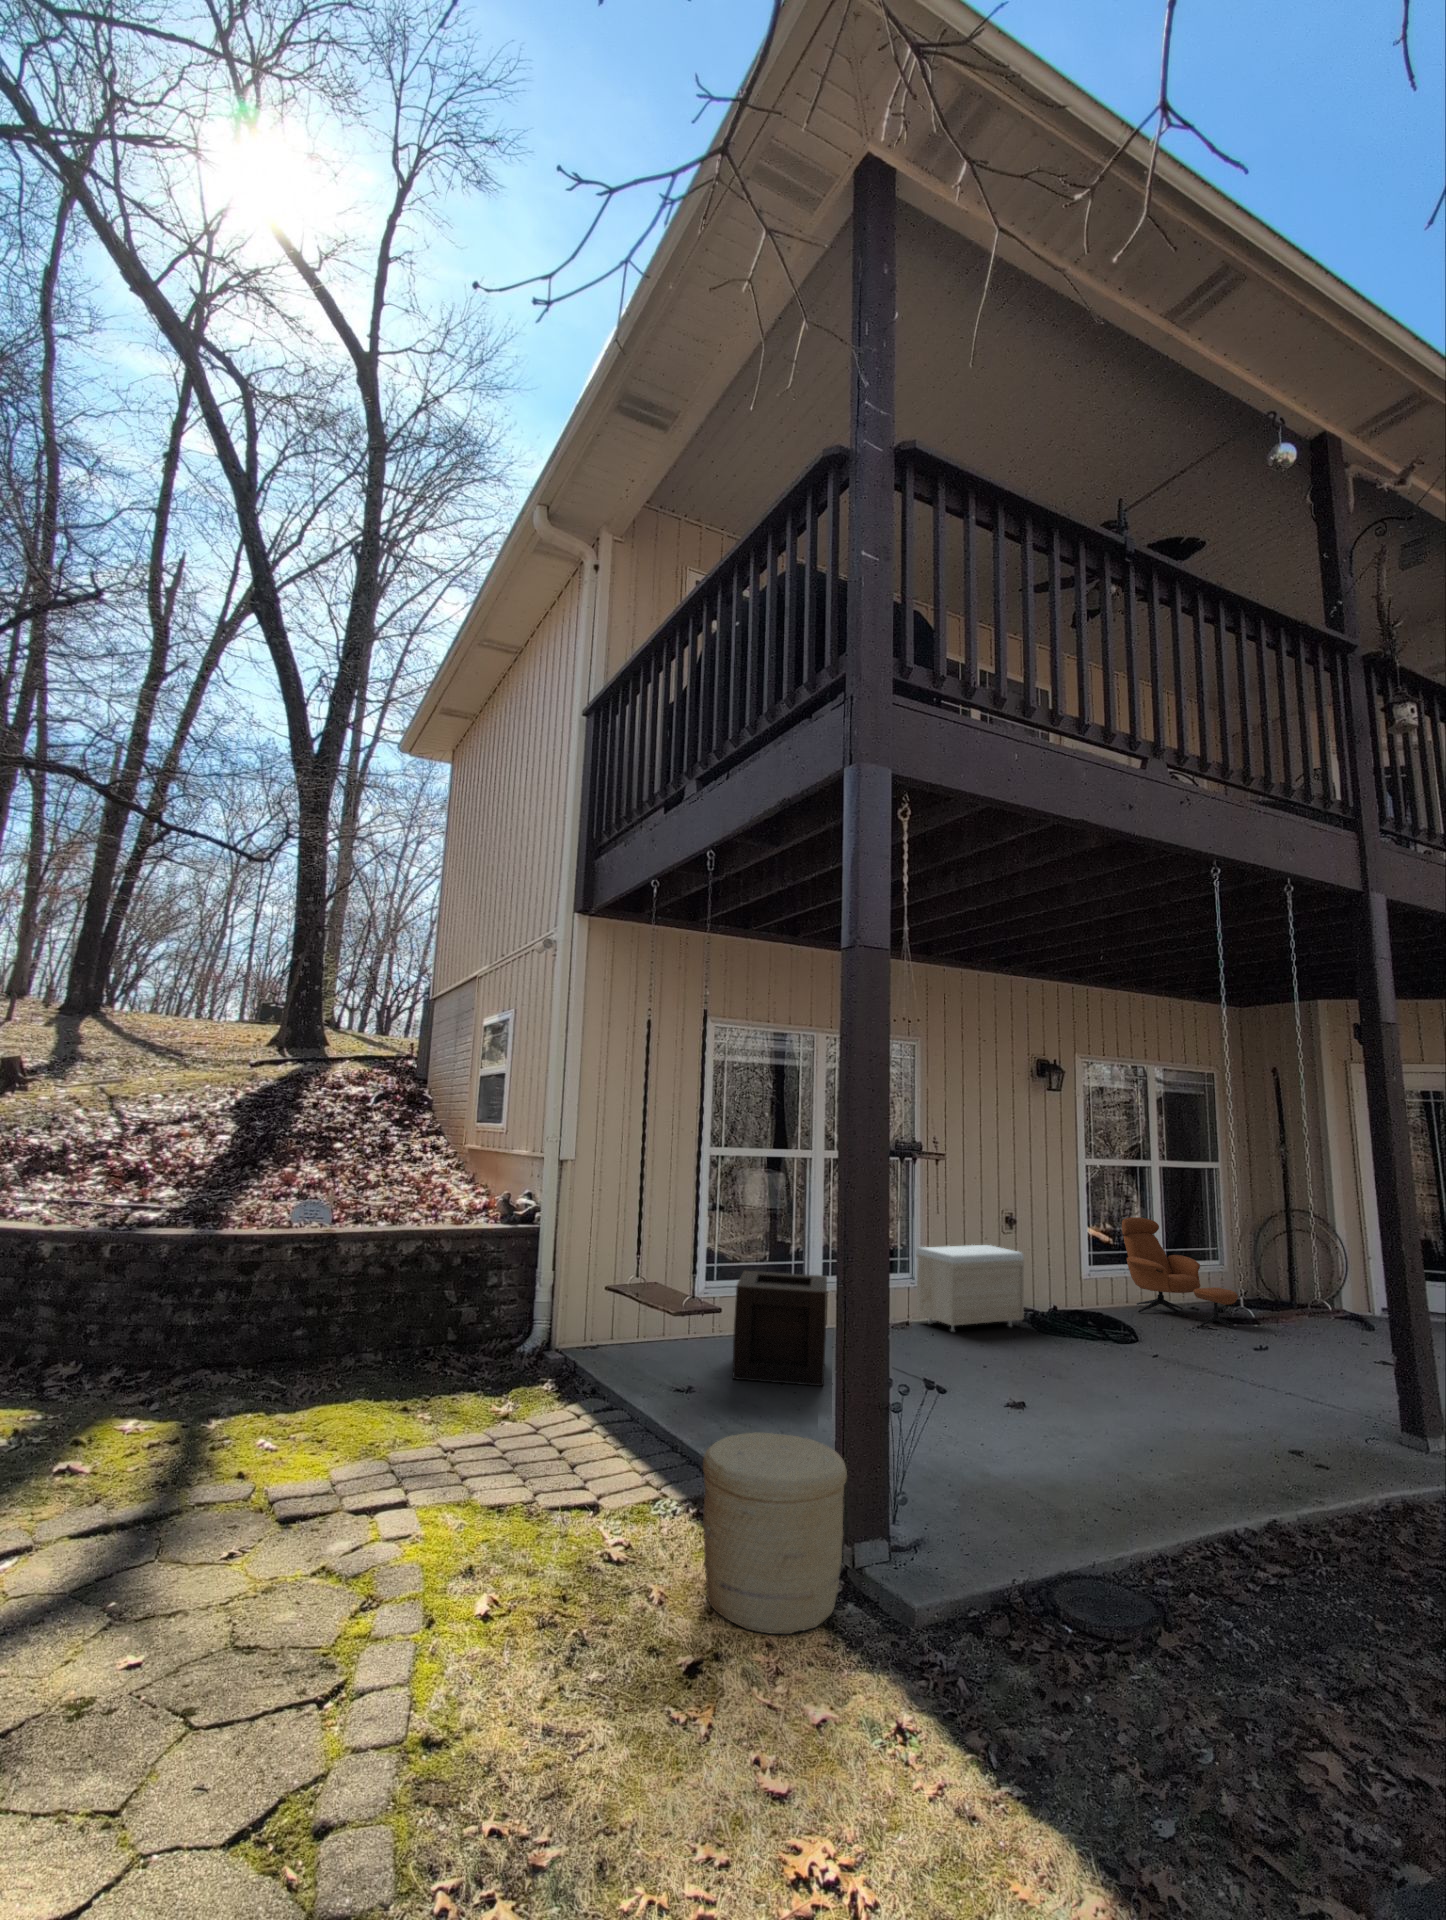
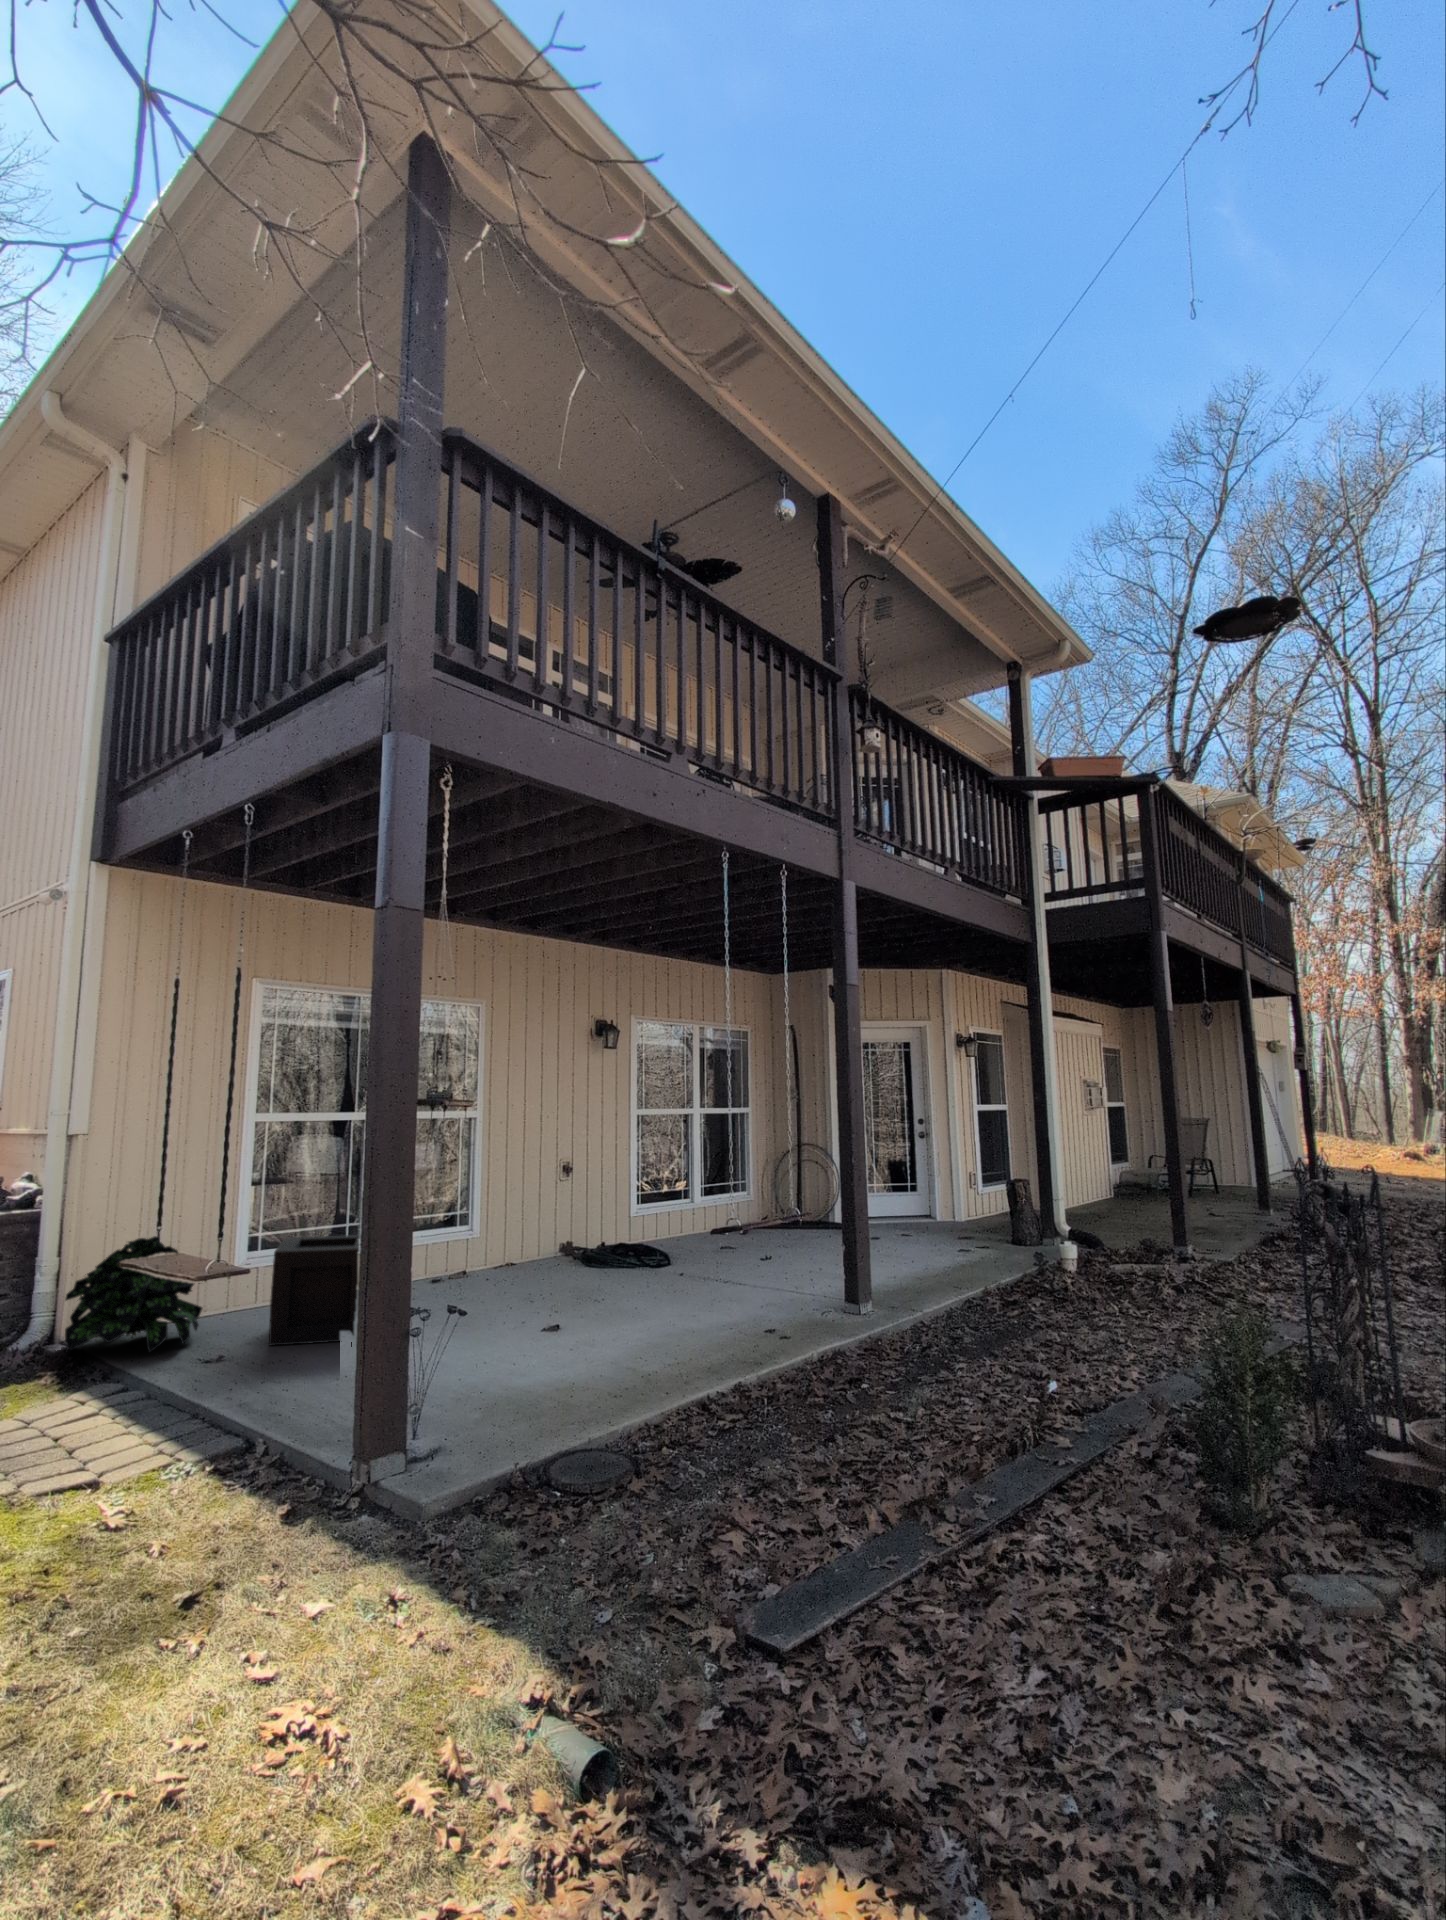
lounge chair: present [1122,1217,1238,1330] -> none [664,1161,754,1251]
storage bench: present [916,1245,1024,1331] -> none [471,1195,573,1278]
potted plant: none [558,1259,672,1372] -> present [64,1236,202,1352]
woven basket: present [703,1433,847,1634] -> none [210,1373,360,1557]

